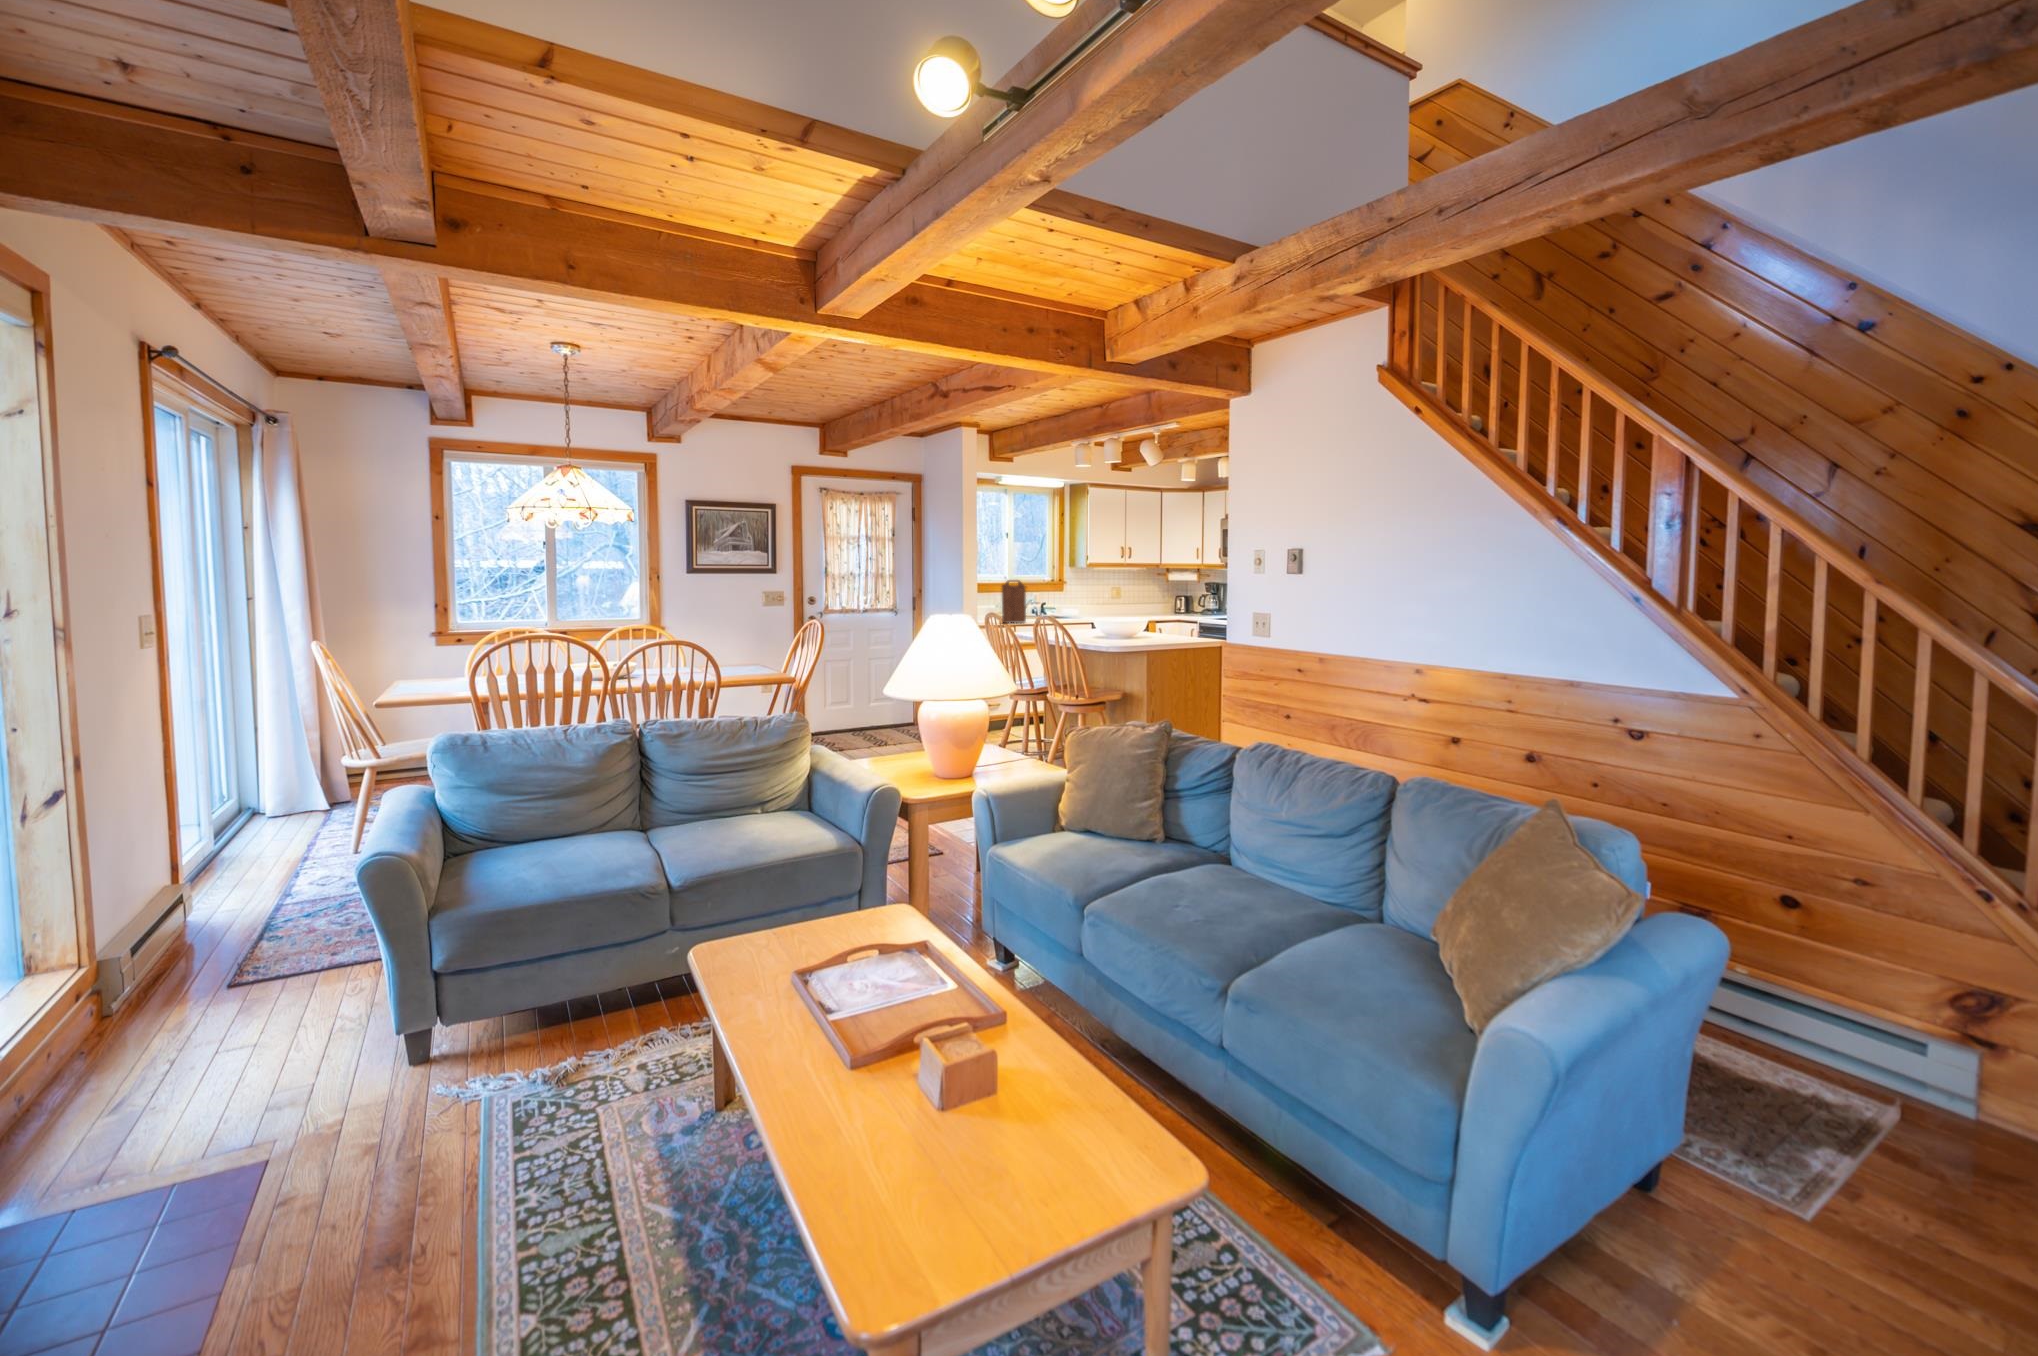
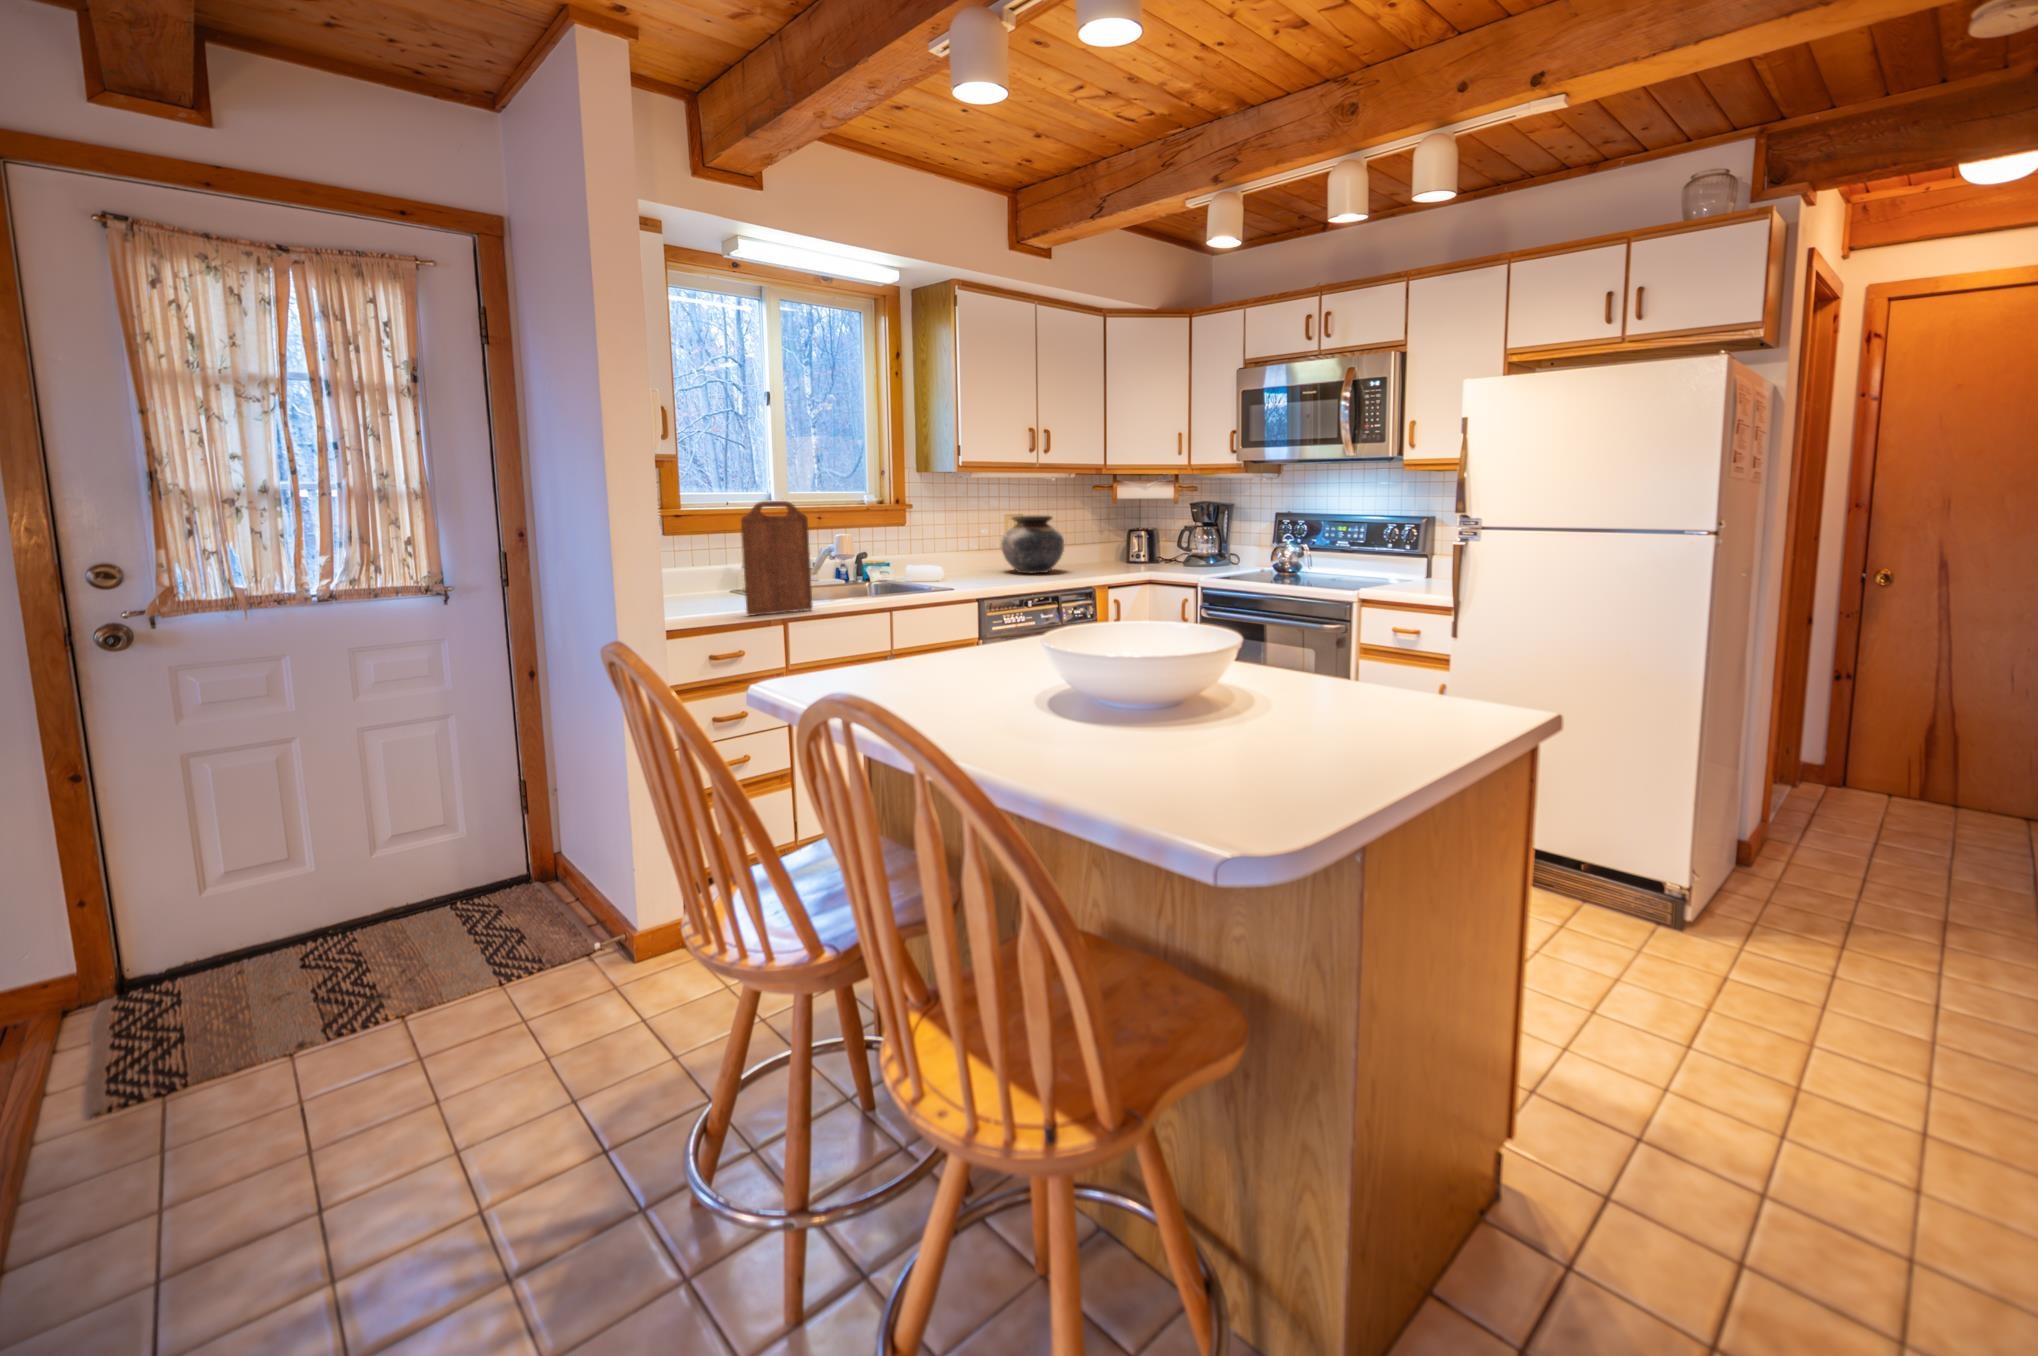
vase: none [1108,588,1138,616] -> present [1001,516,1064,573]

